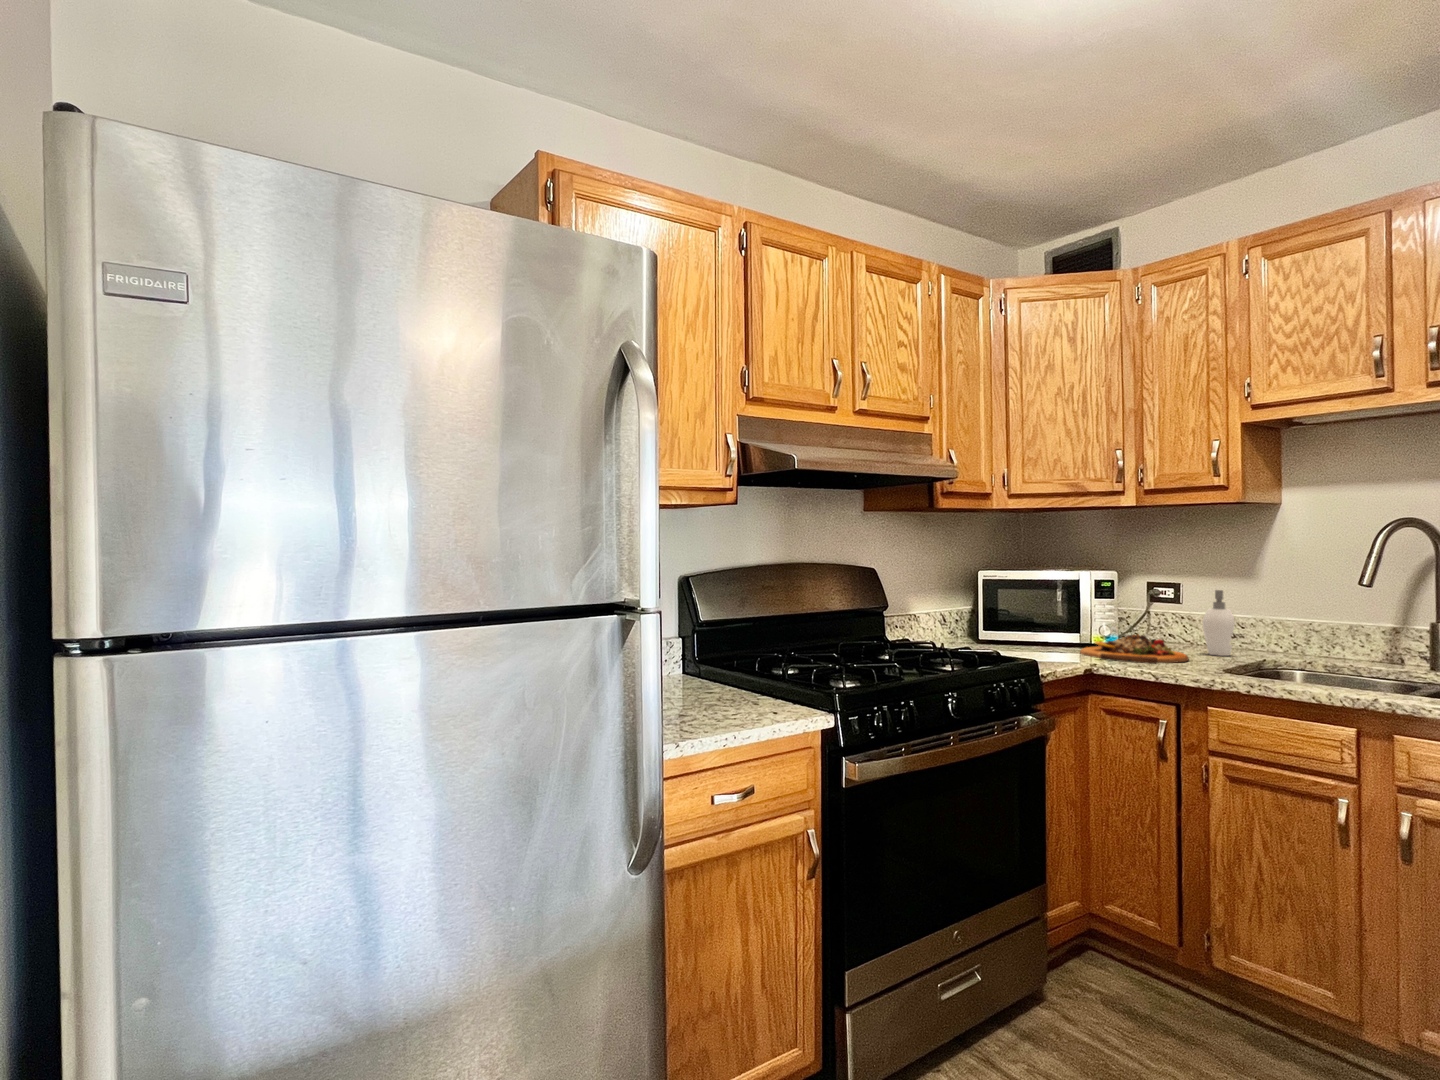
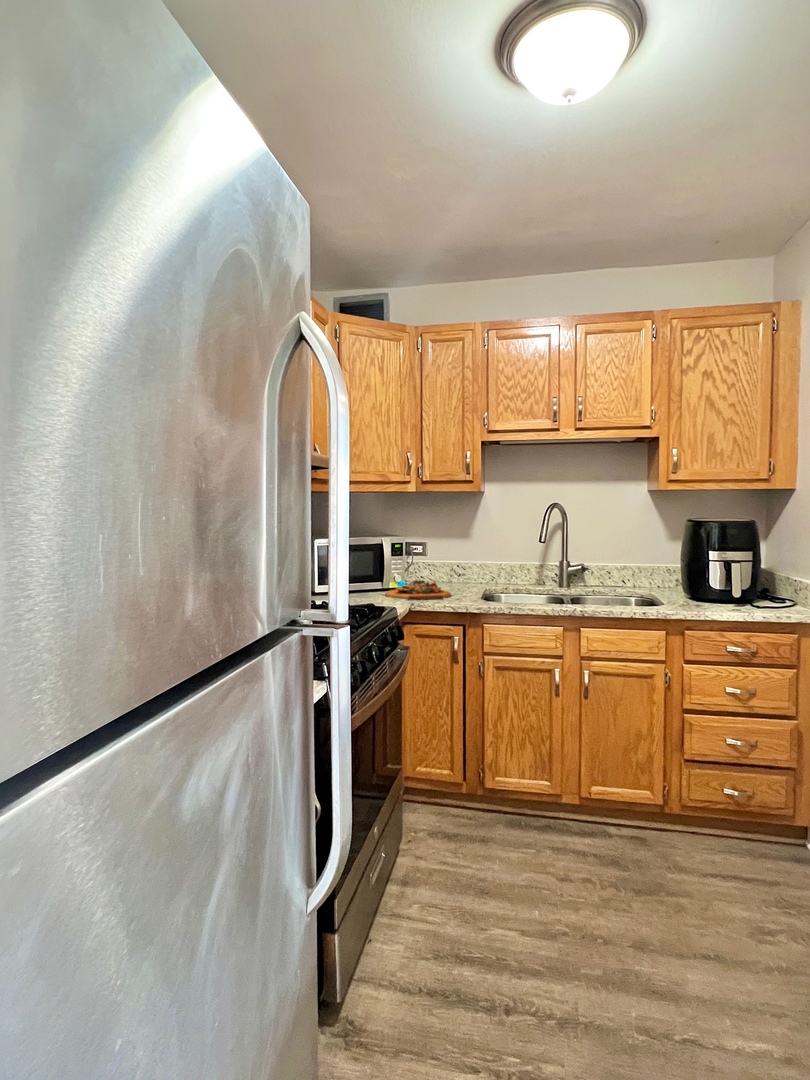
soap dispenser: present [1203,590,1236,656] -> none [442,547,460,589]

